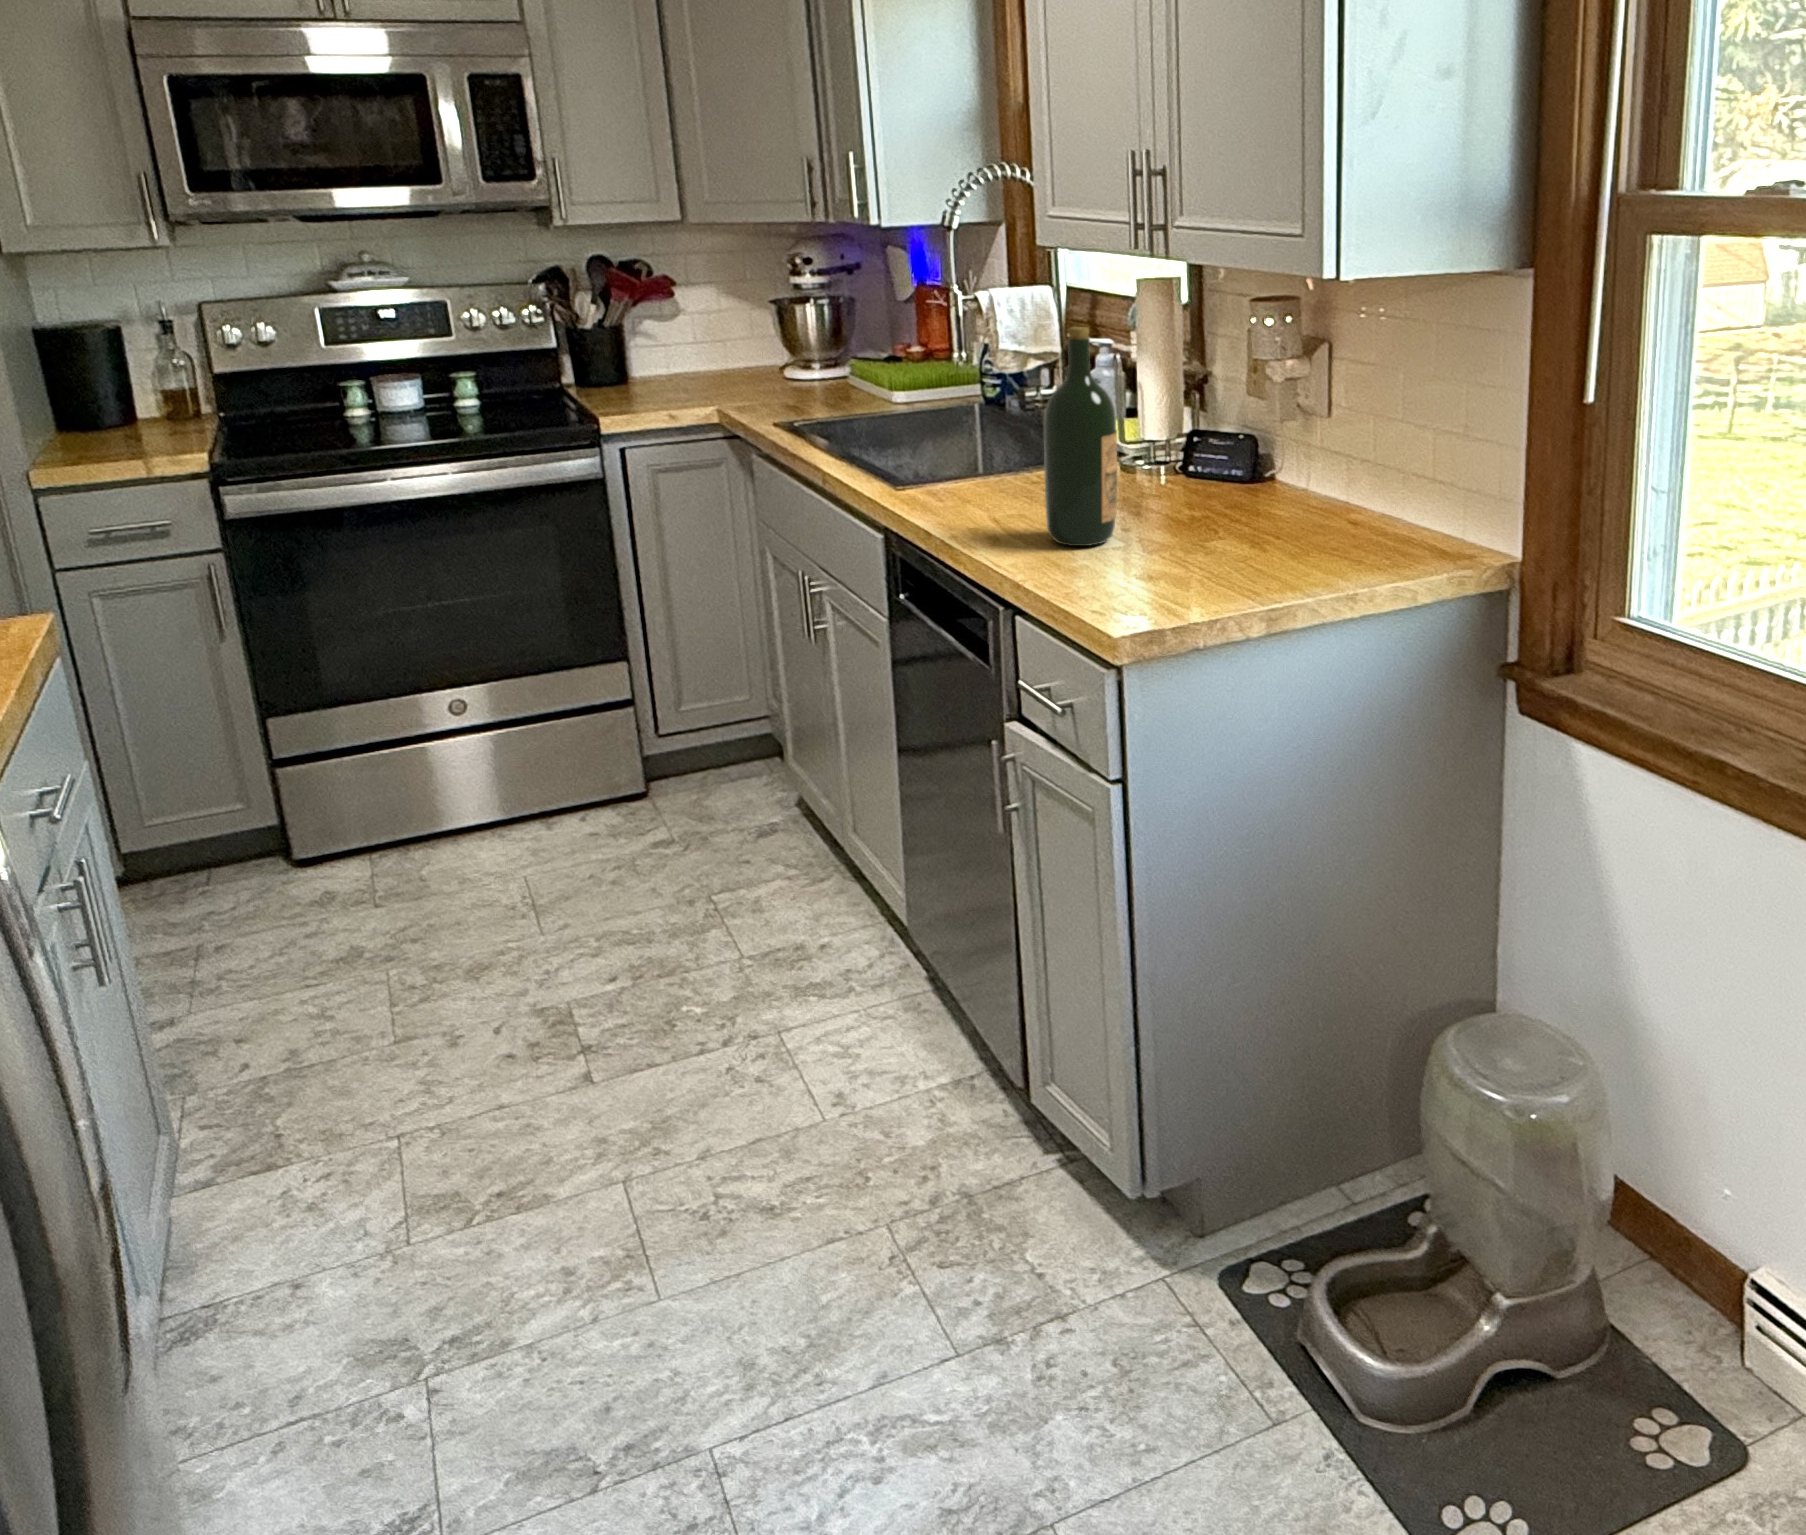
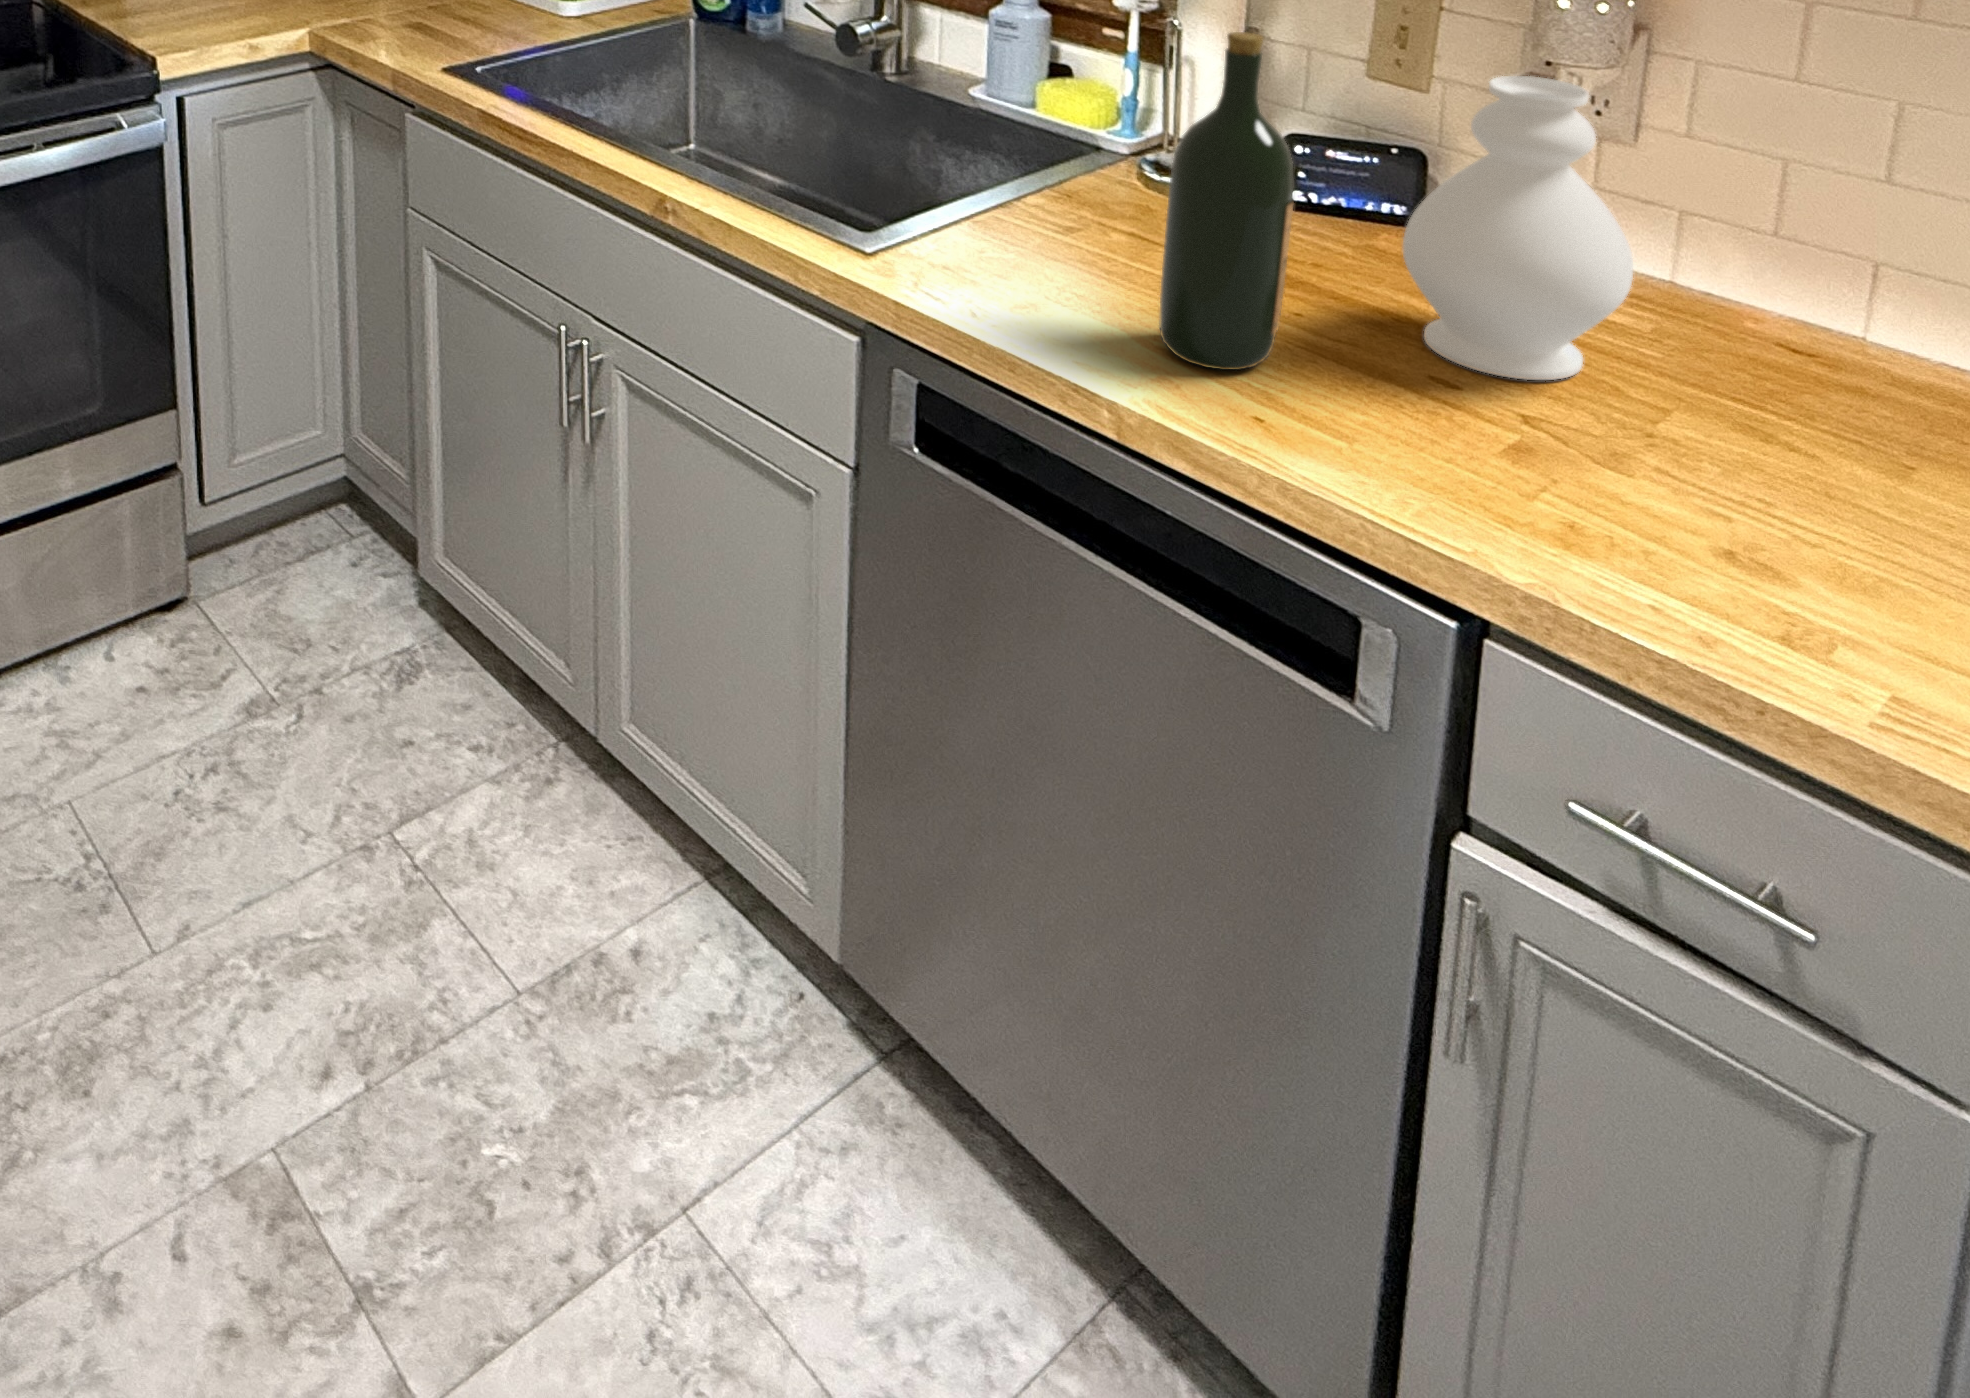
decorative vase: none [1205,358,1336,552] -> present [1403,76,1633,380]

